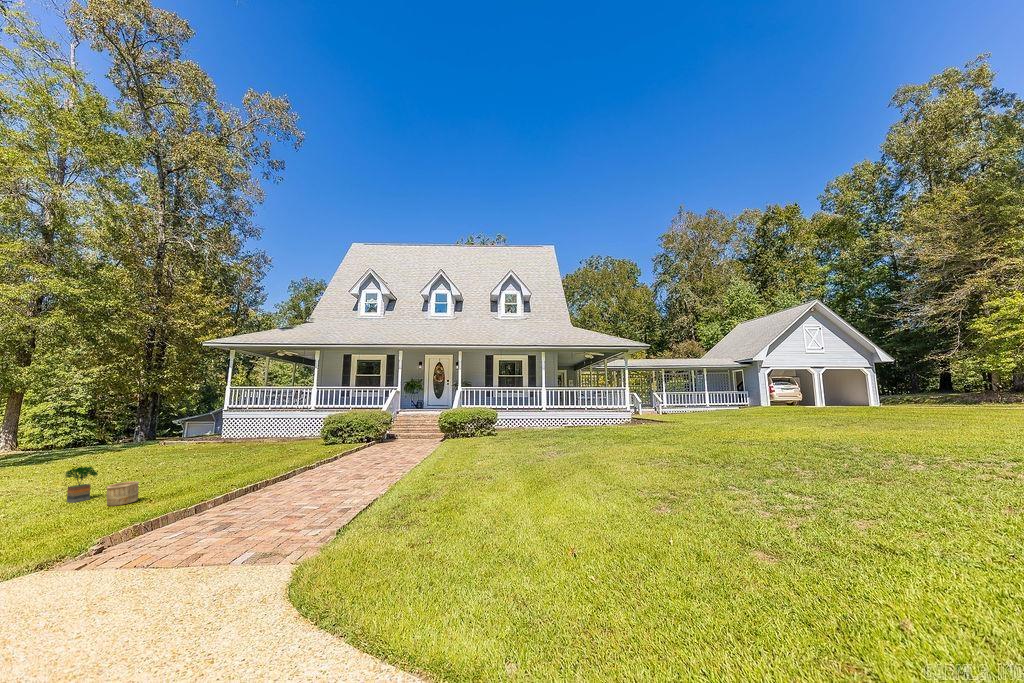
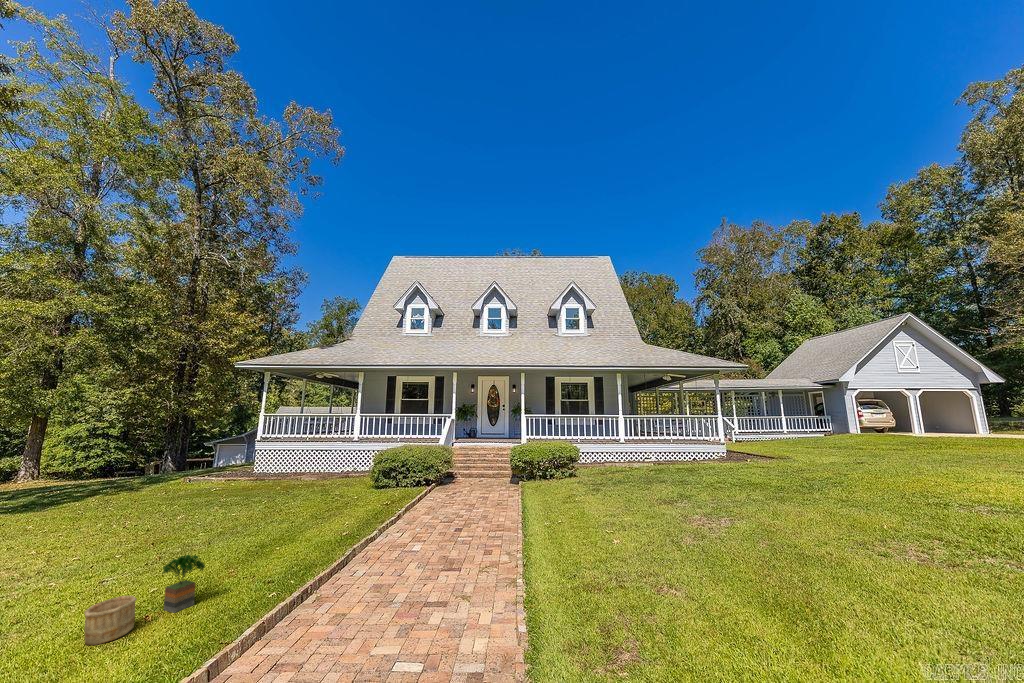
potted tree: present [65,467,98,503] -> present [163,555,205,613]

